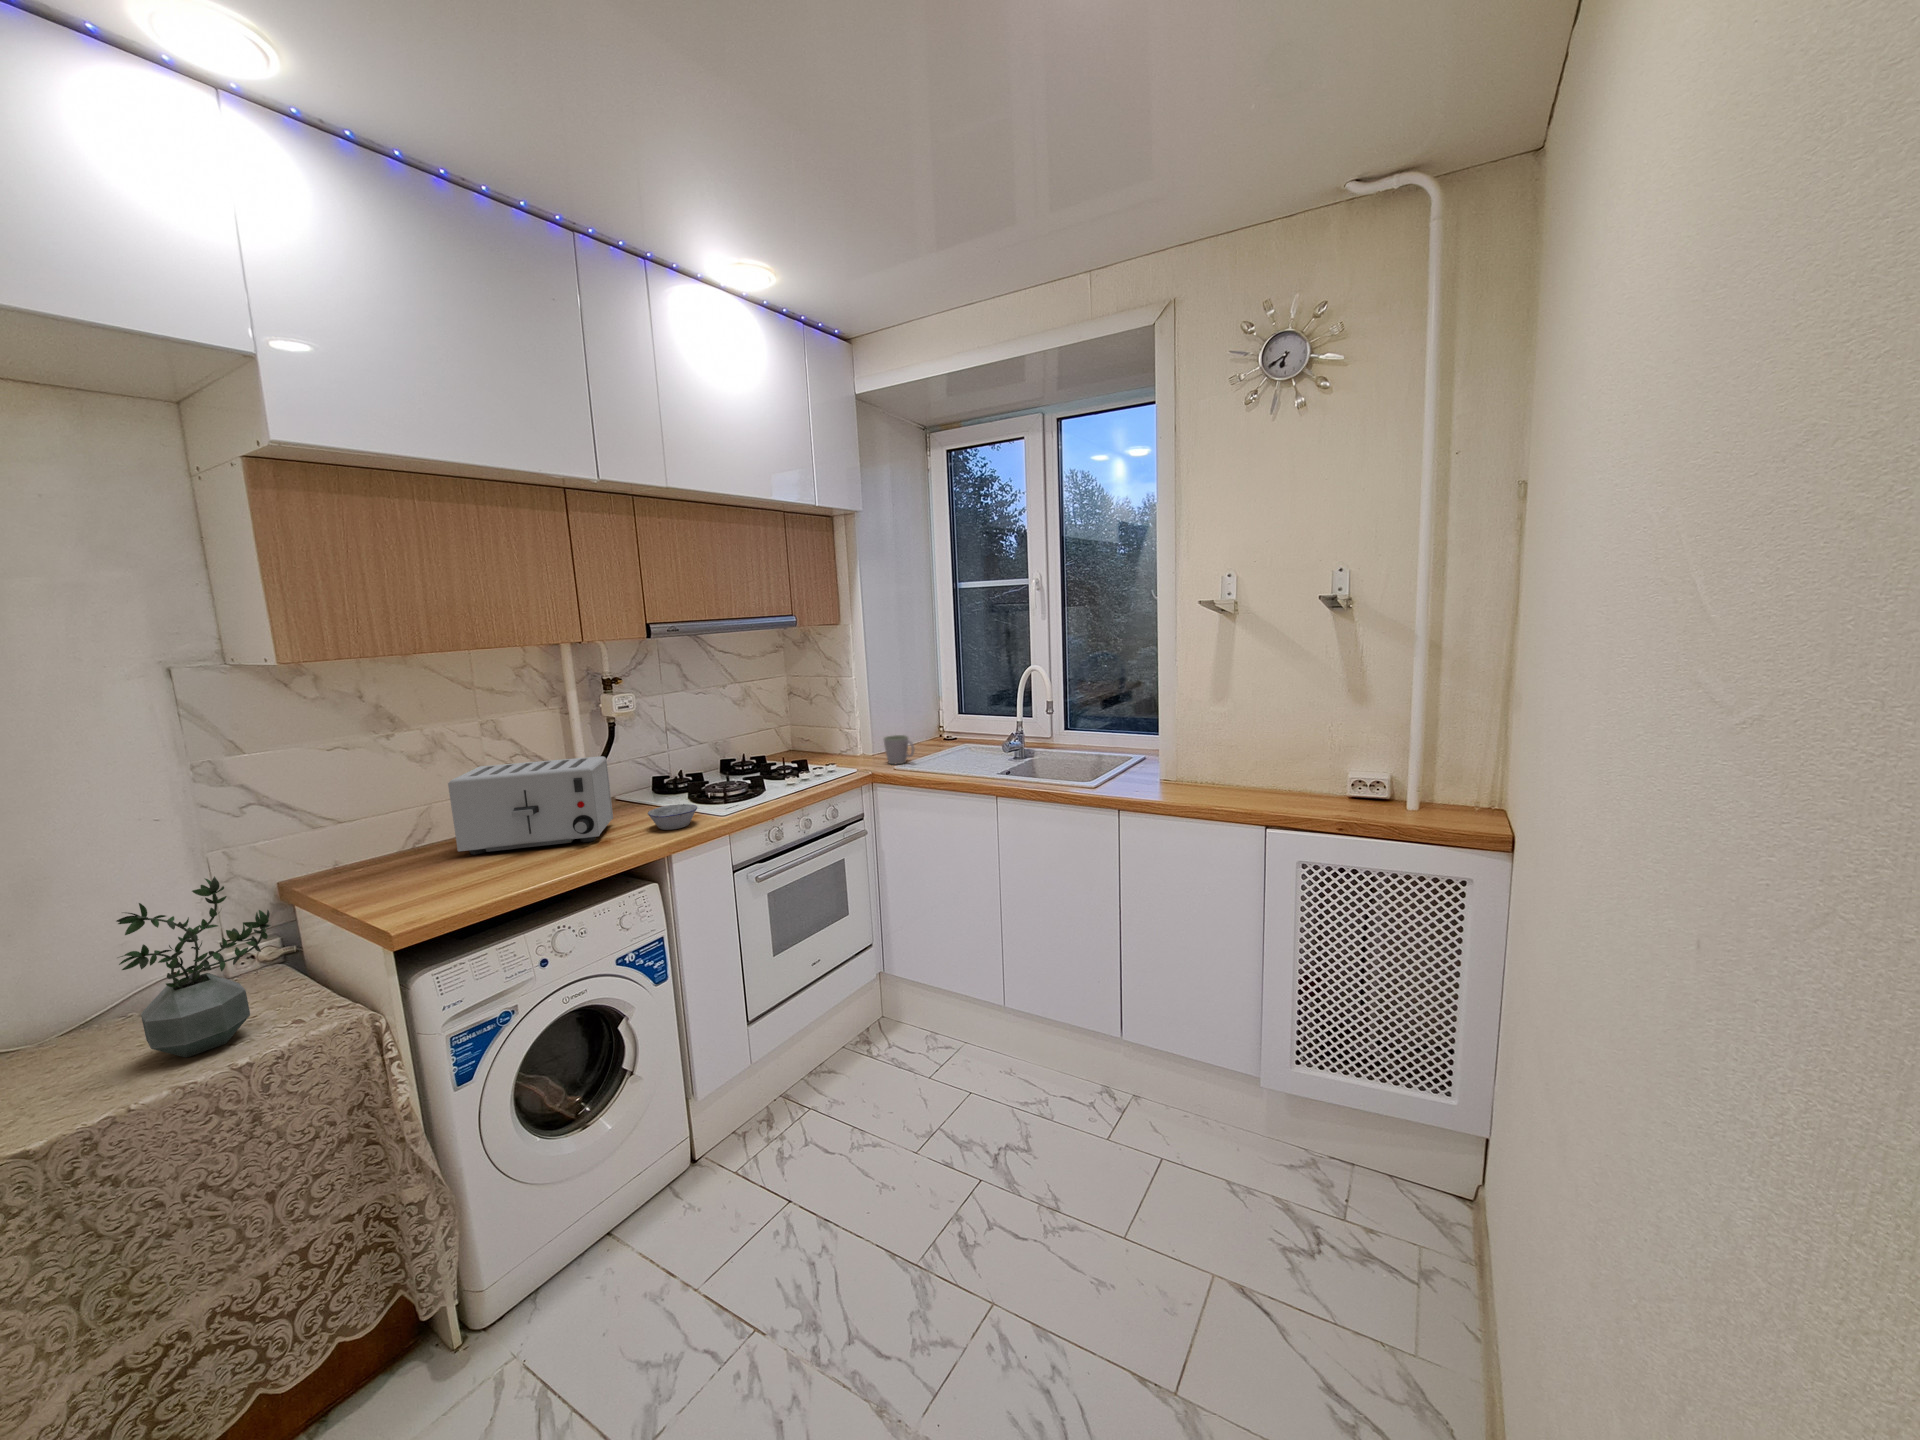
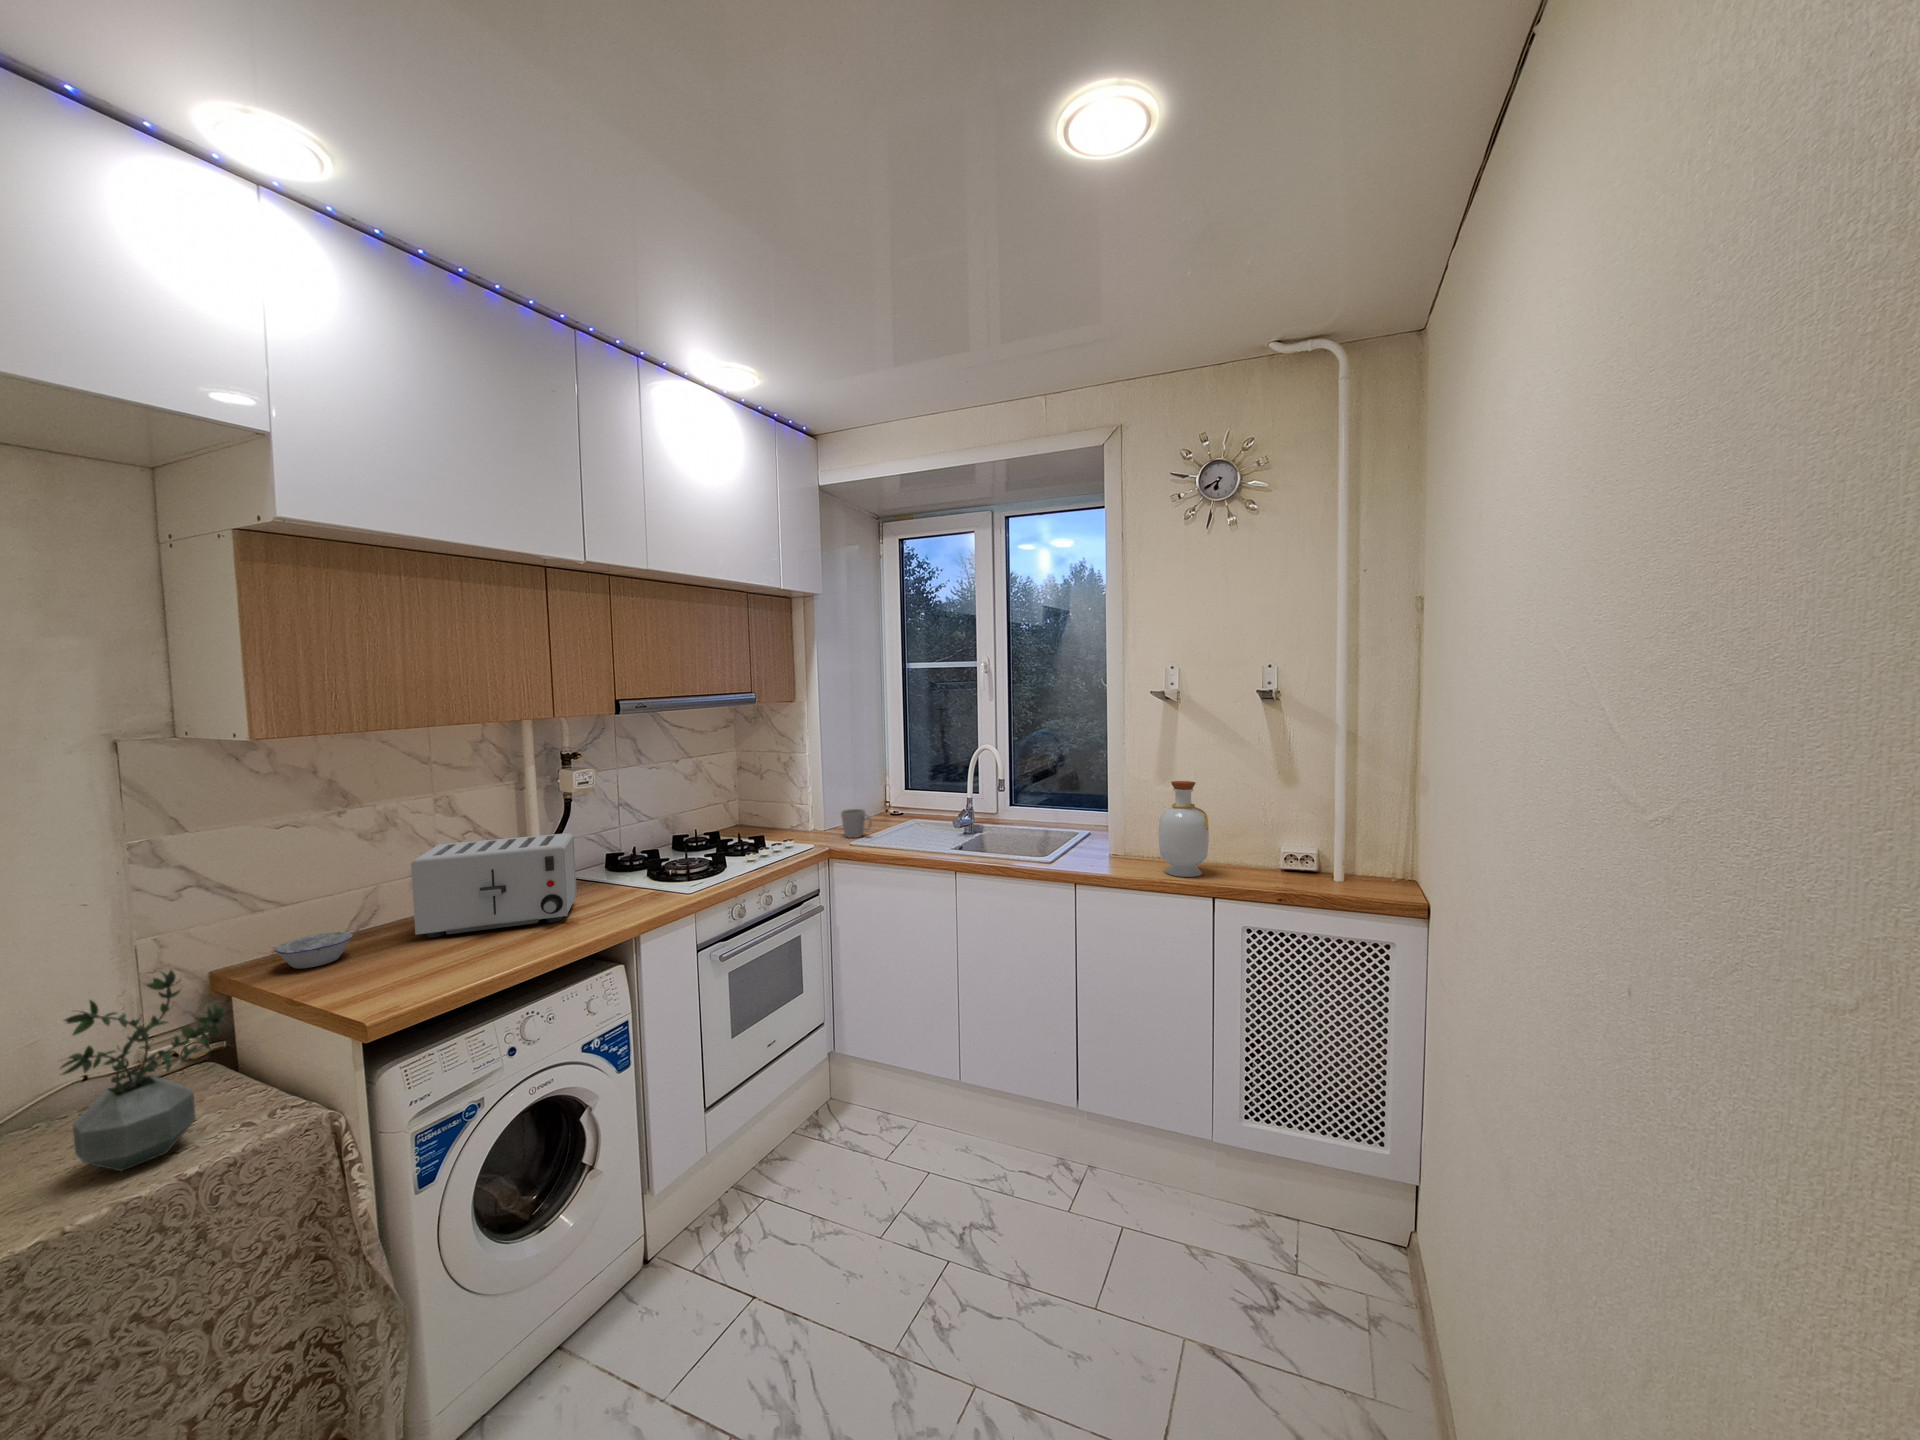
bottle: none [1211,701,1267,805] -> present [1158,781,1209,877]
bowl: present [648,804,697,830] -> present [275,932,353,969]

